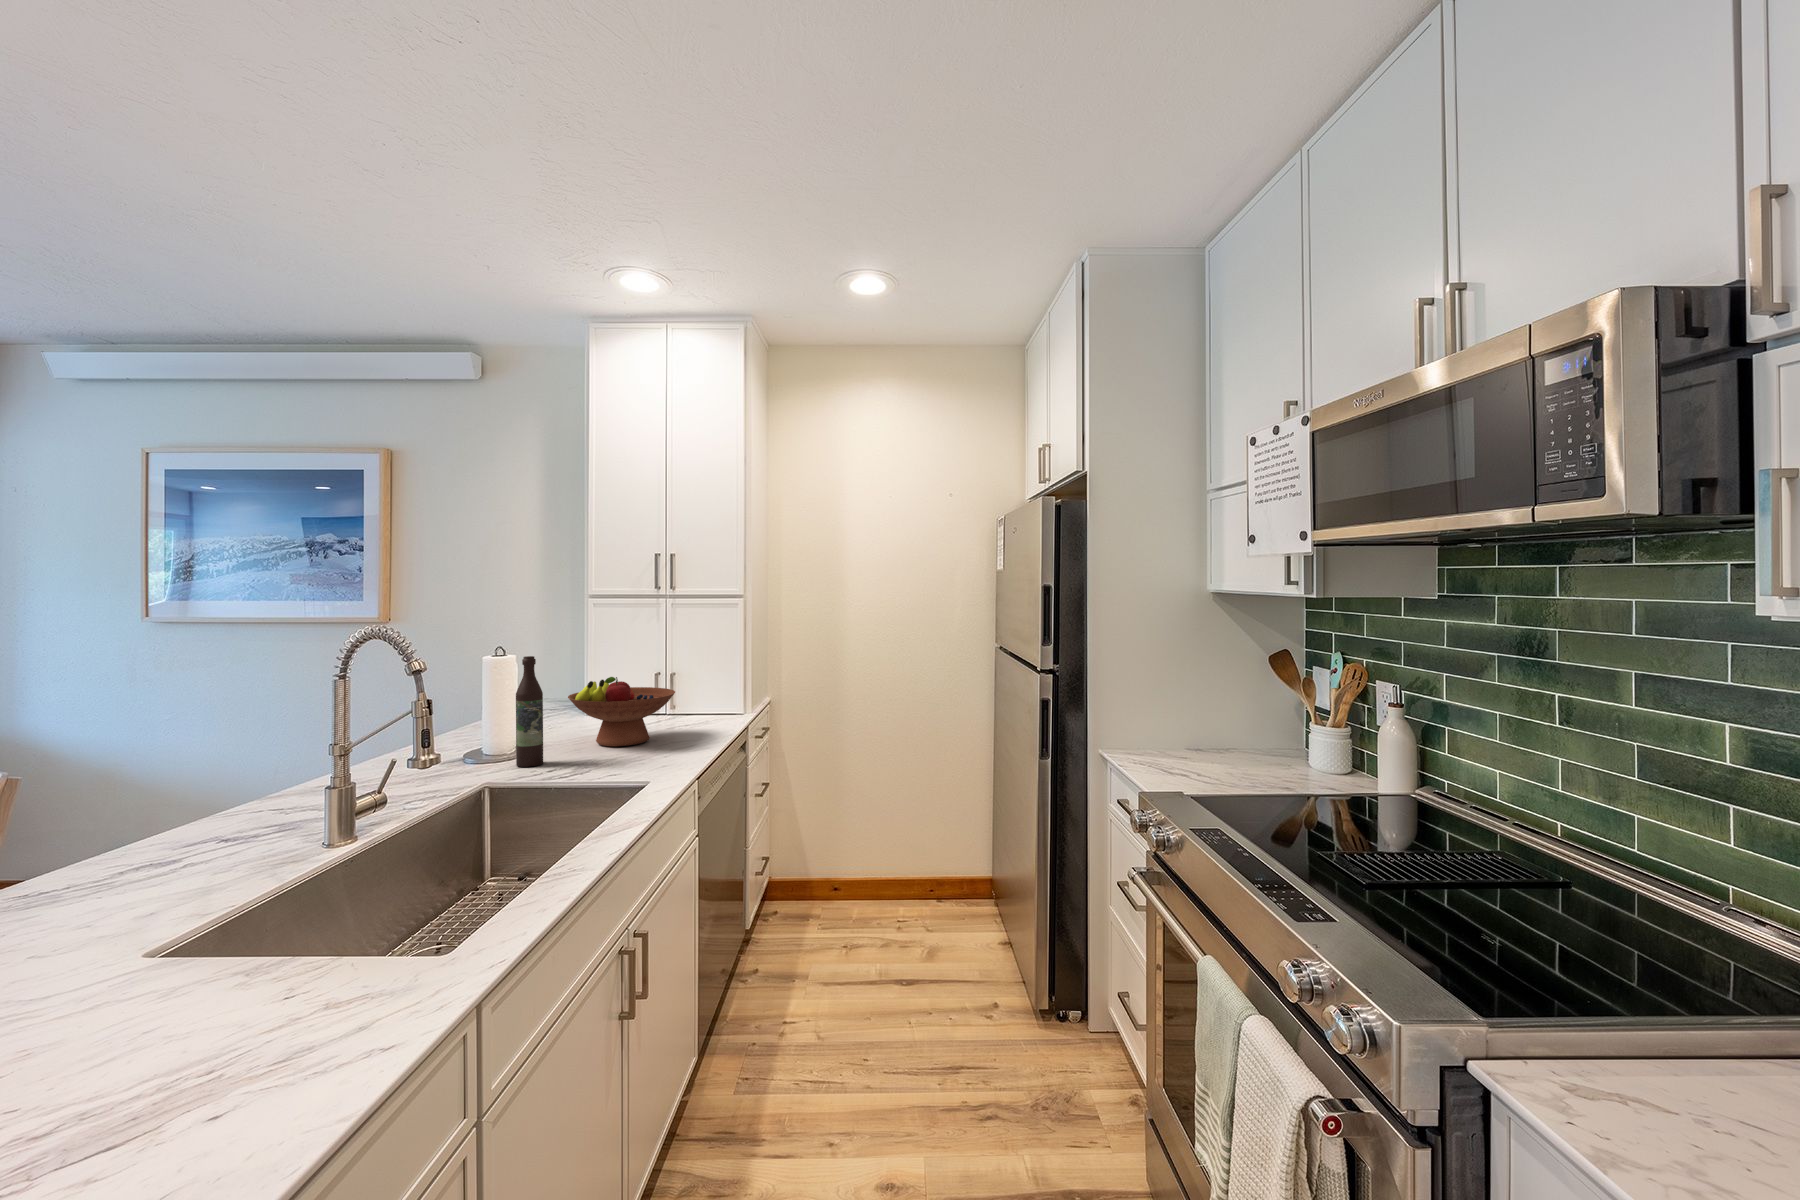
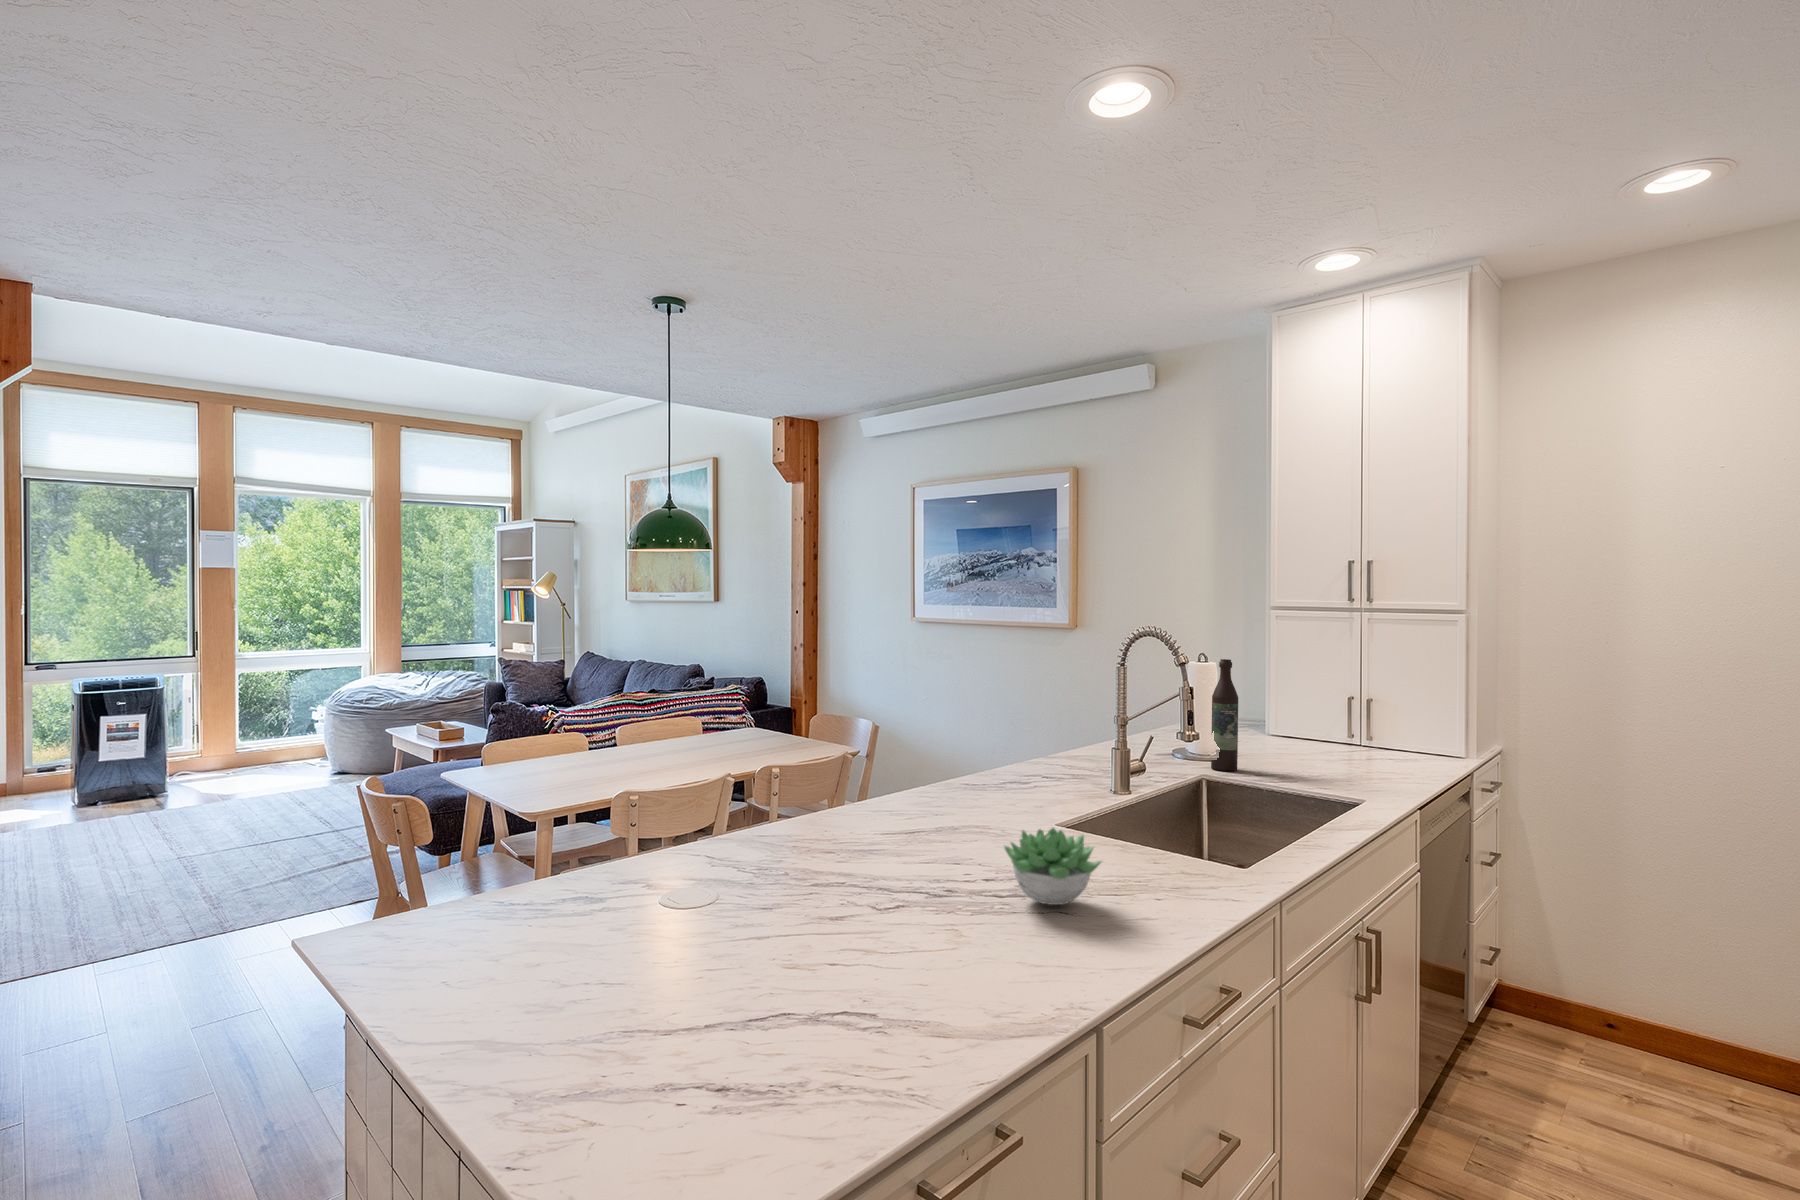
fruit bowl: present [568,677,675,746] -> none [1258,691,1381,767]
succulent plant: none [99,937,271,1055] -> present [1004,828,1102,905]

